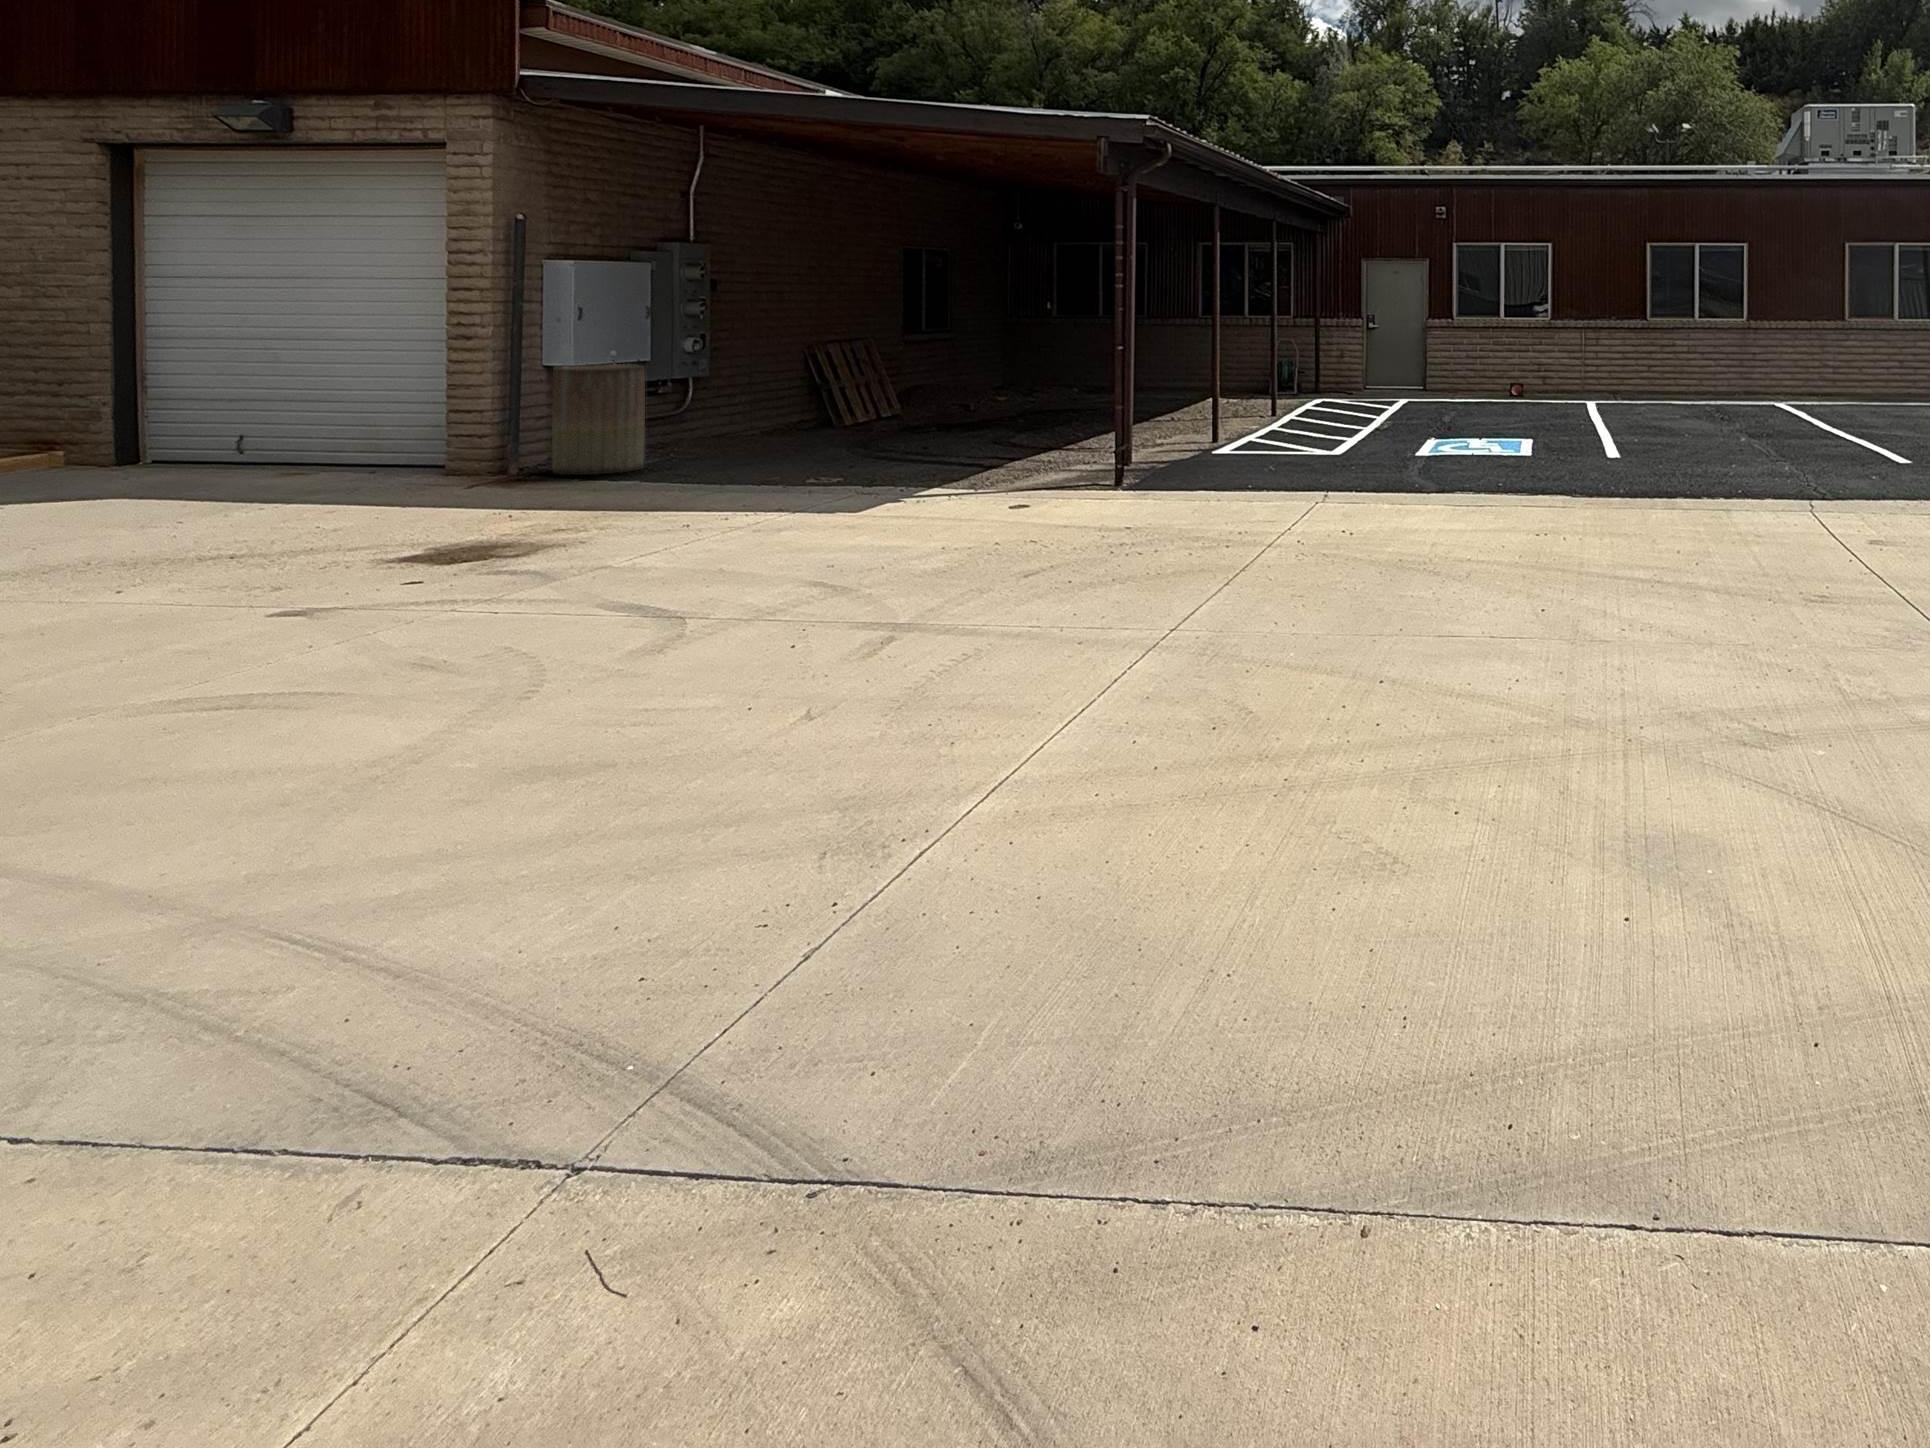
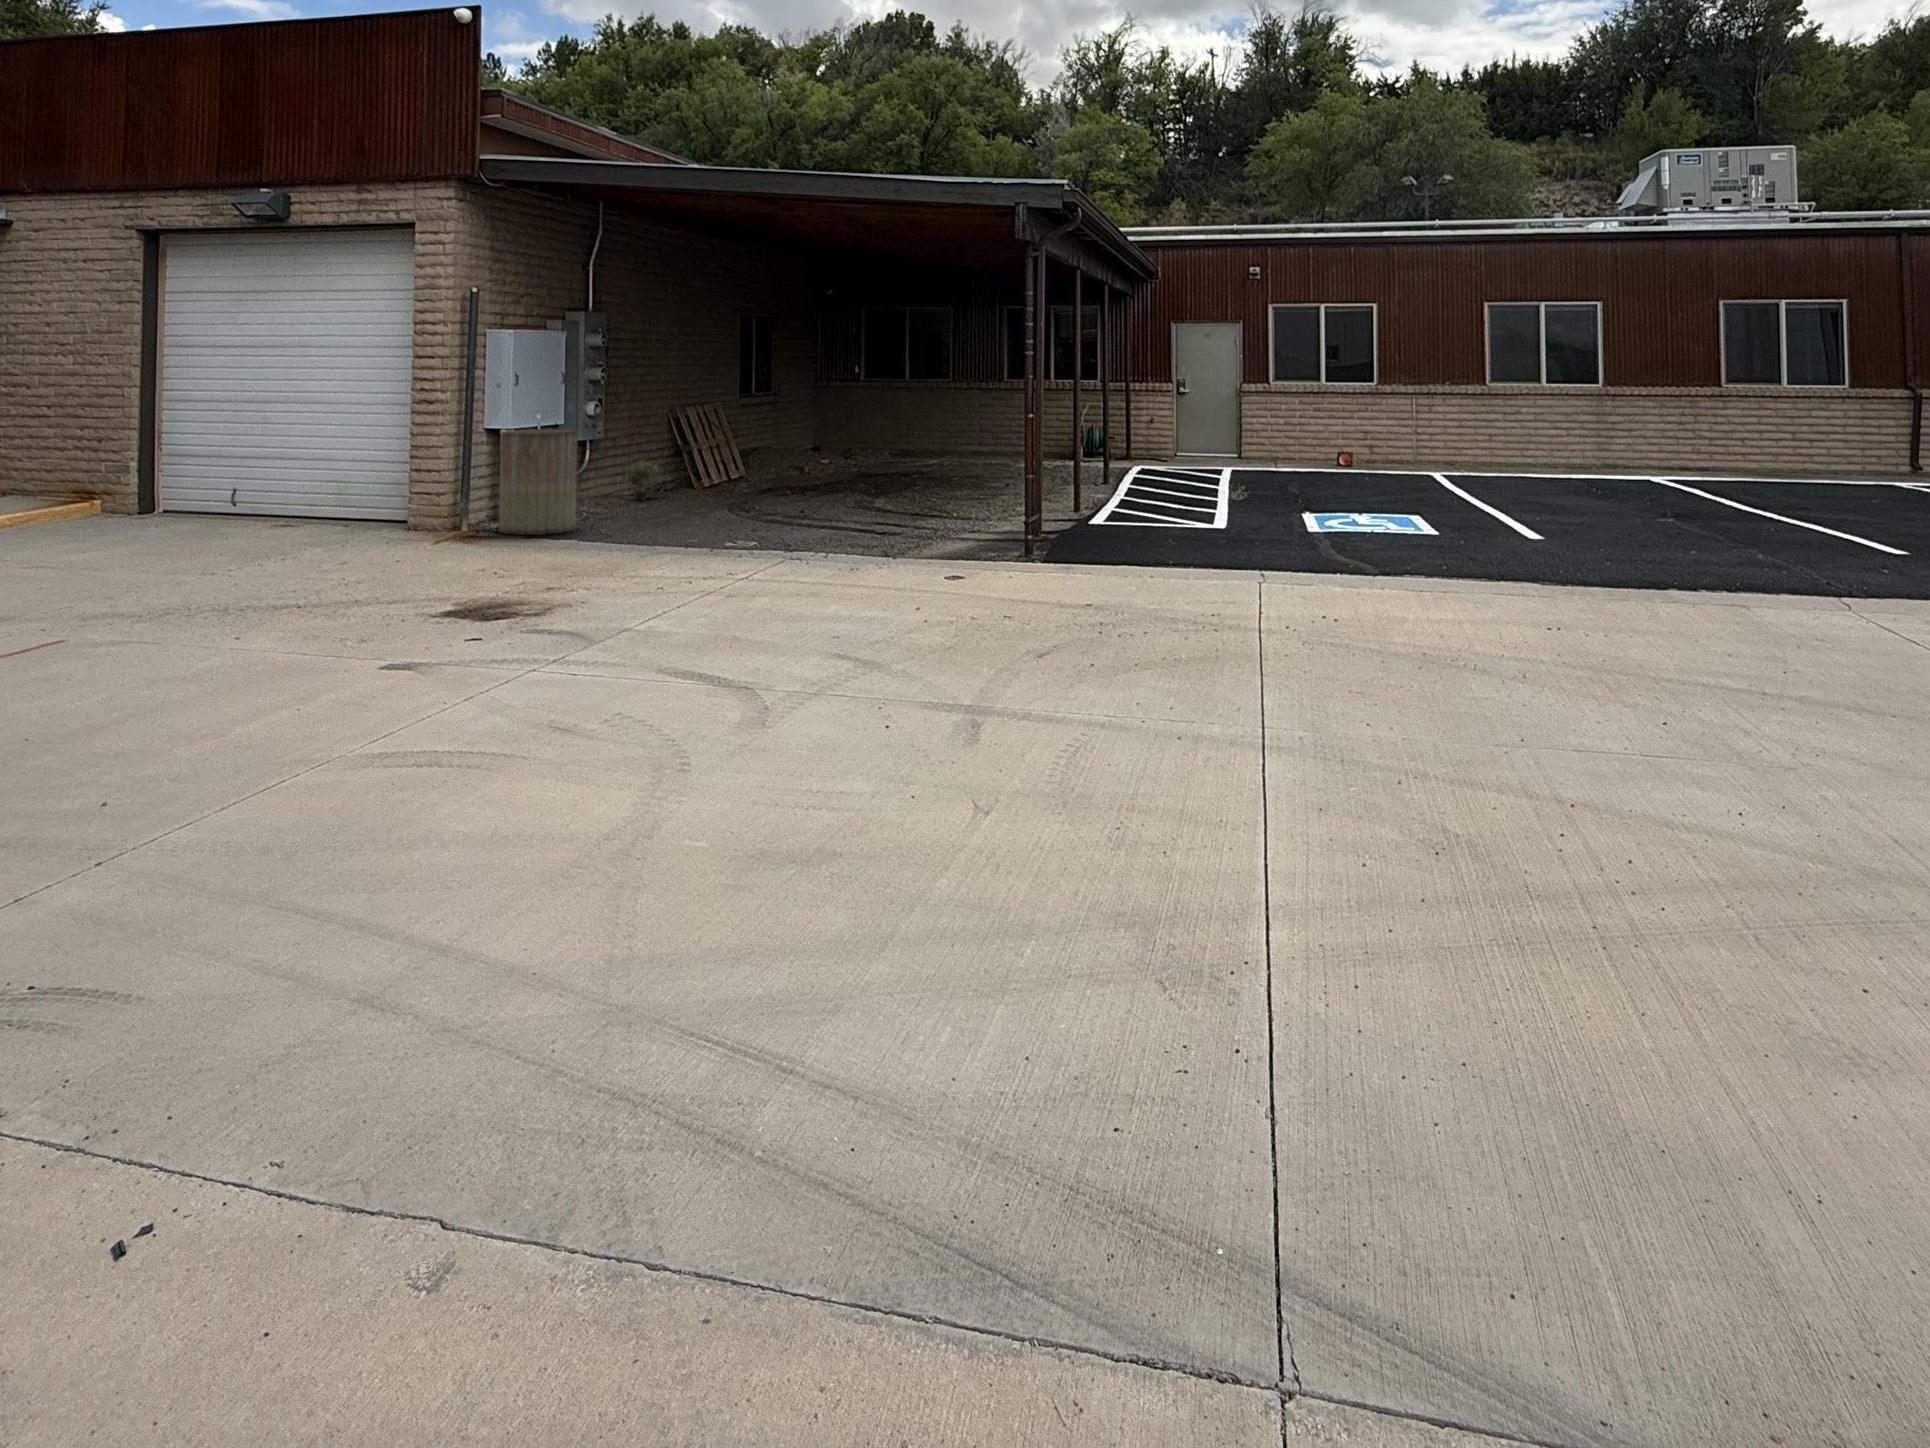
potted plant: none [740,393,779,436] -> present [628,460,659,501]

